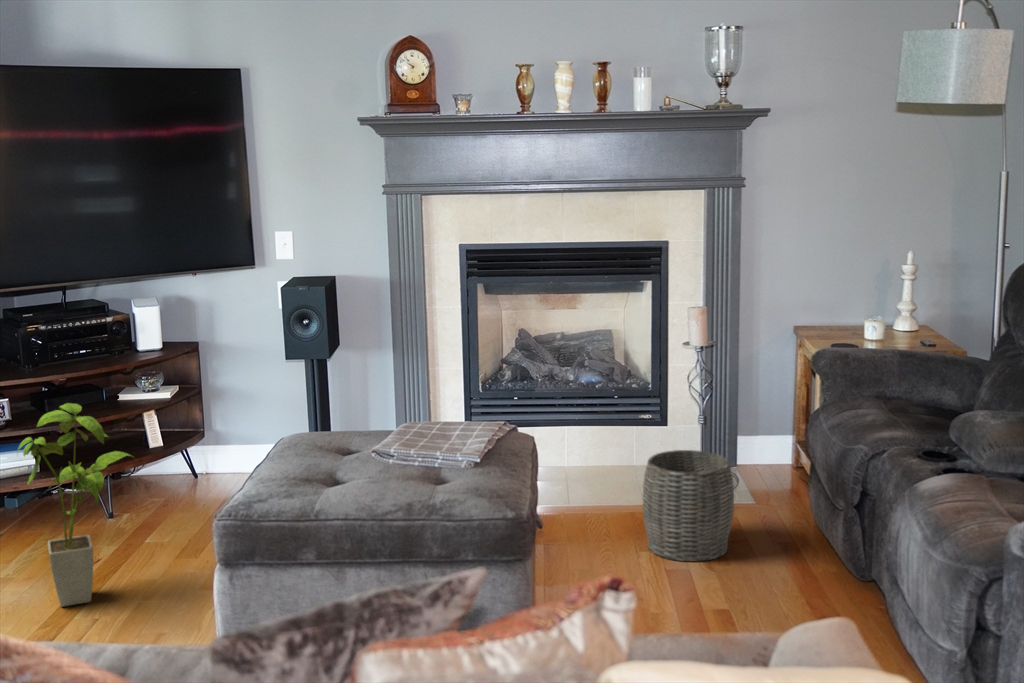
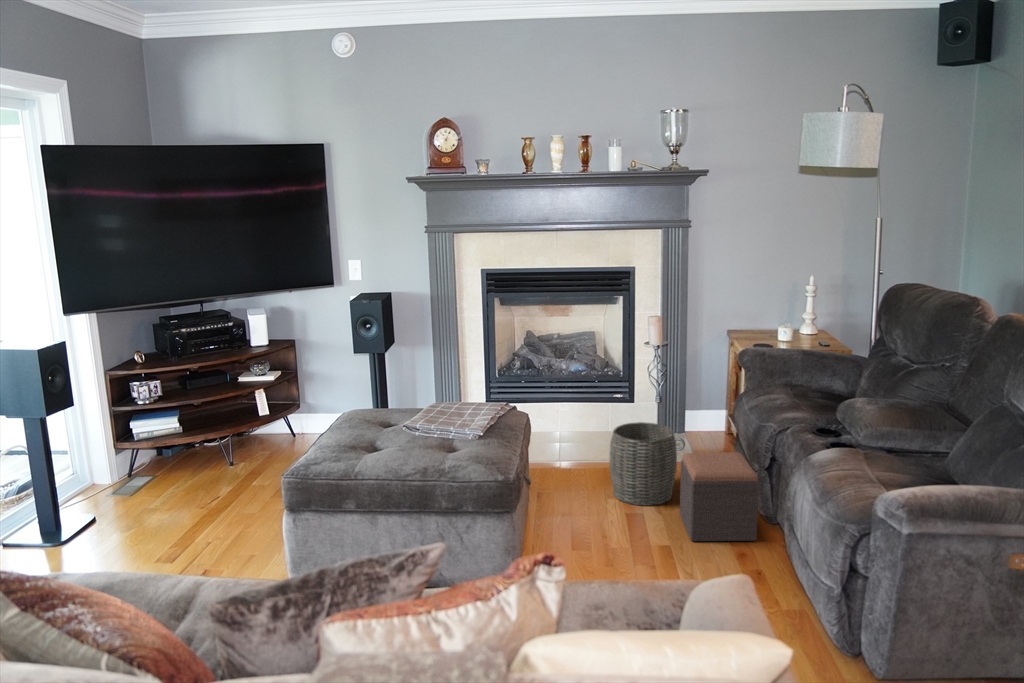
house plant: present [18,403,131,606] -> none [153,388,239,534]
footstool: none [740,487,848,605] -> present [680,452,759,541]

